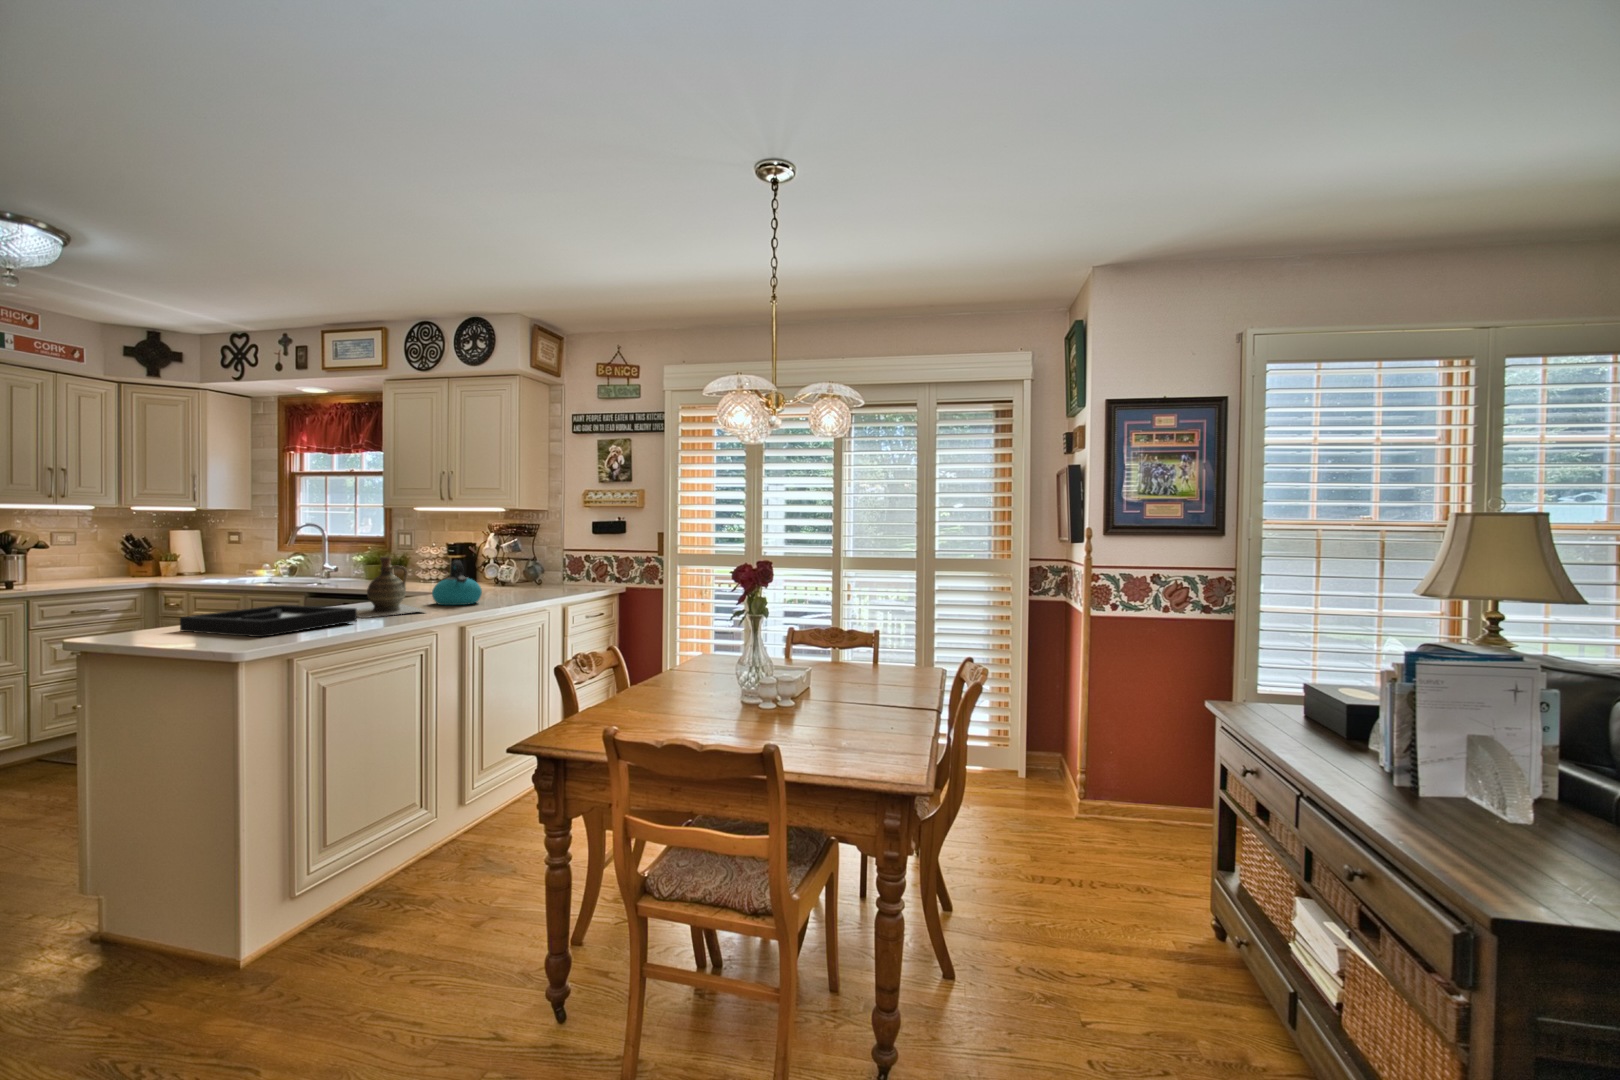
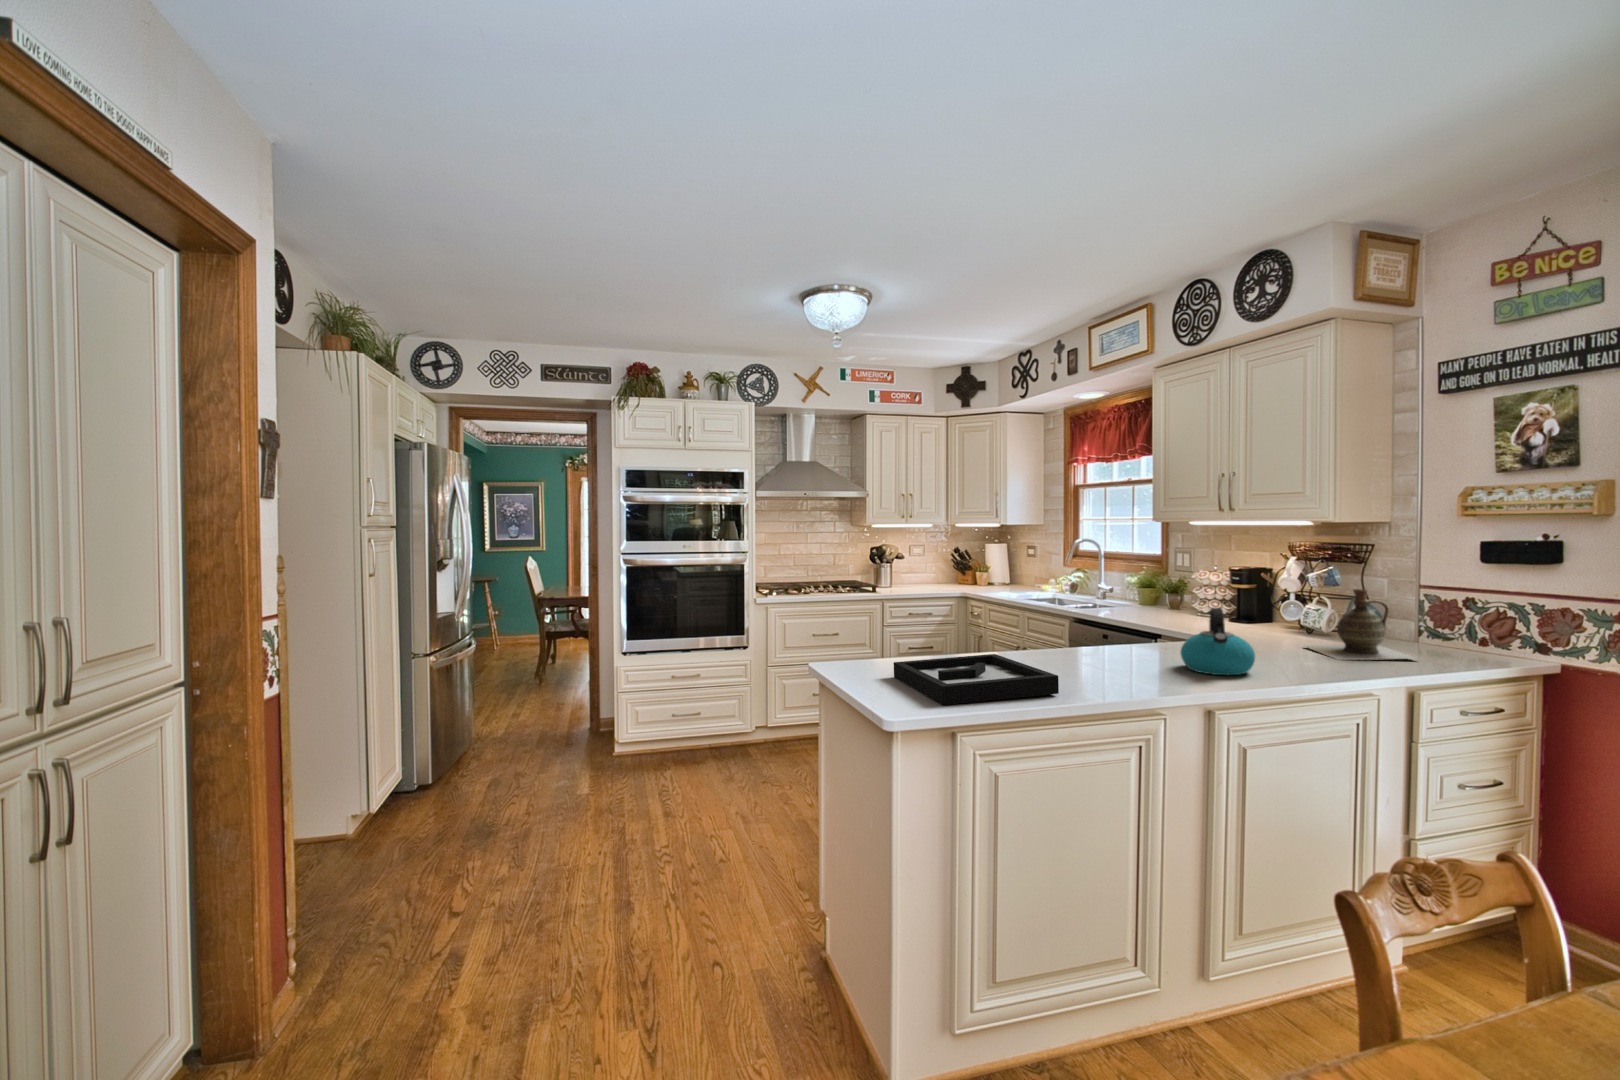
ceramic jug: present [356,557,424,618] -> present [1305,589,1415,660]

